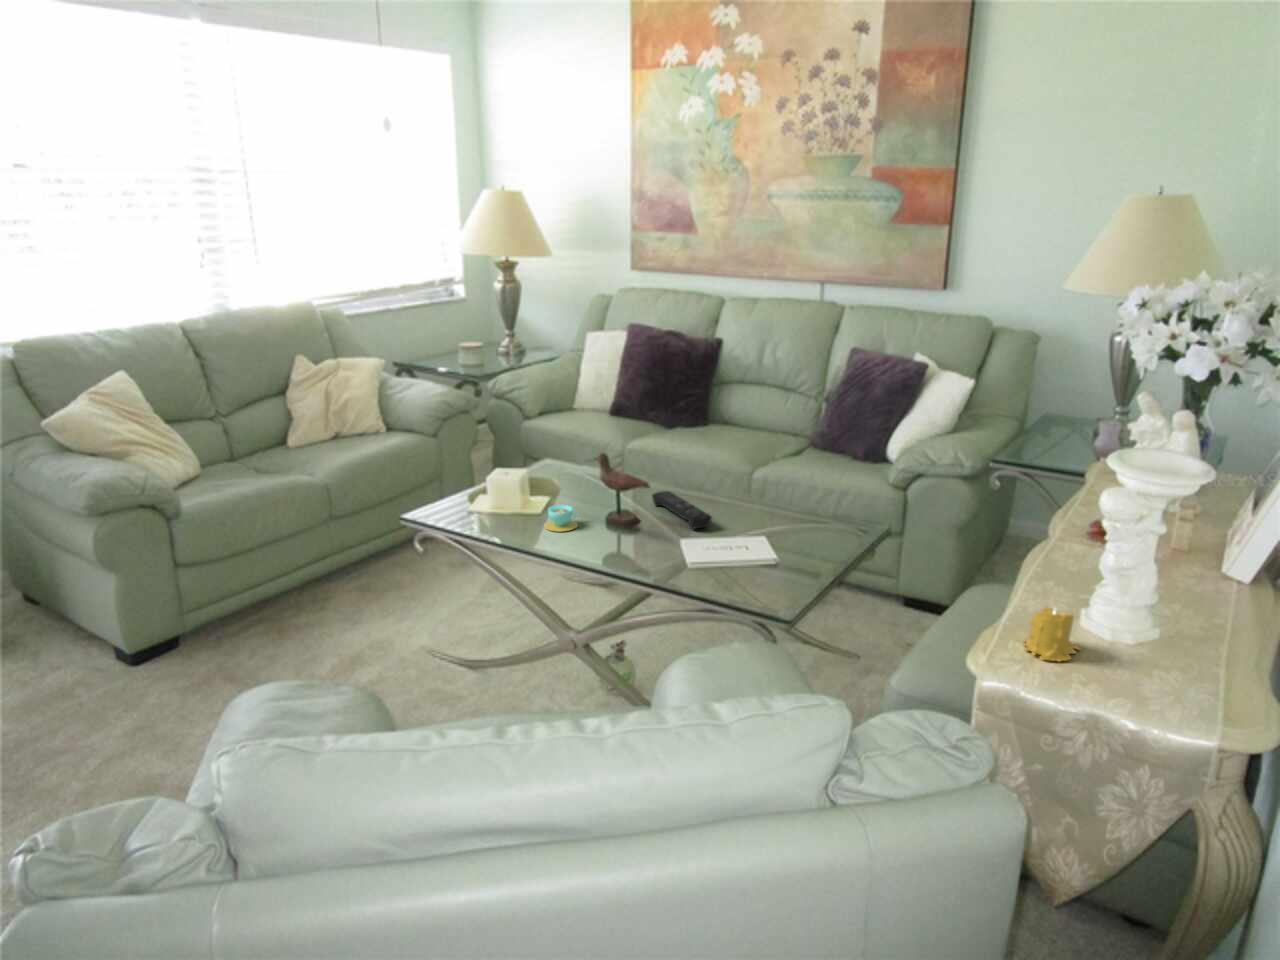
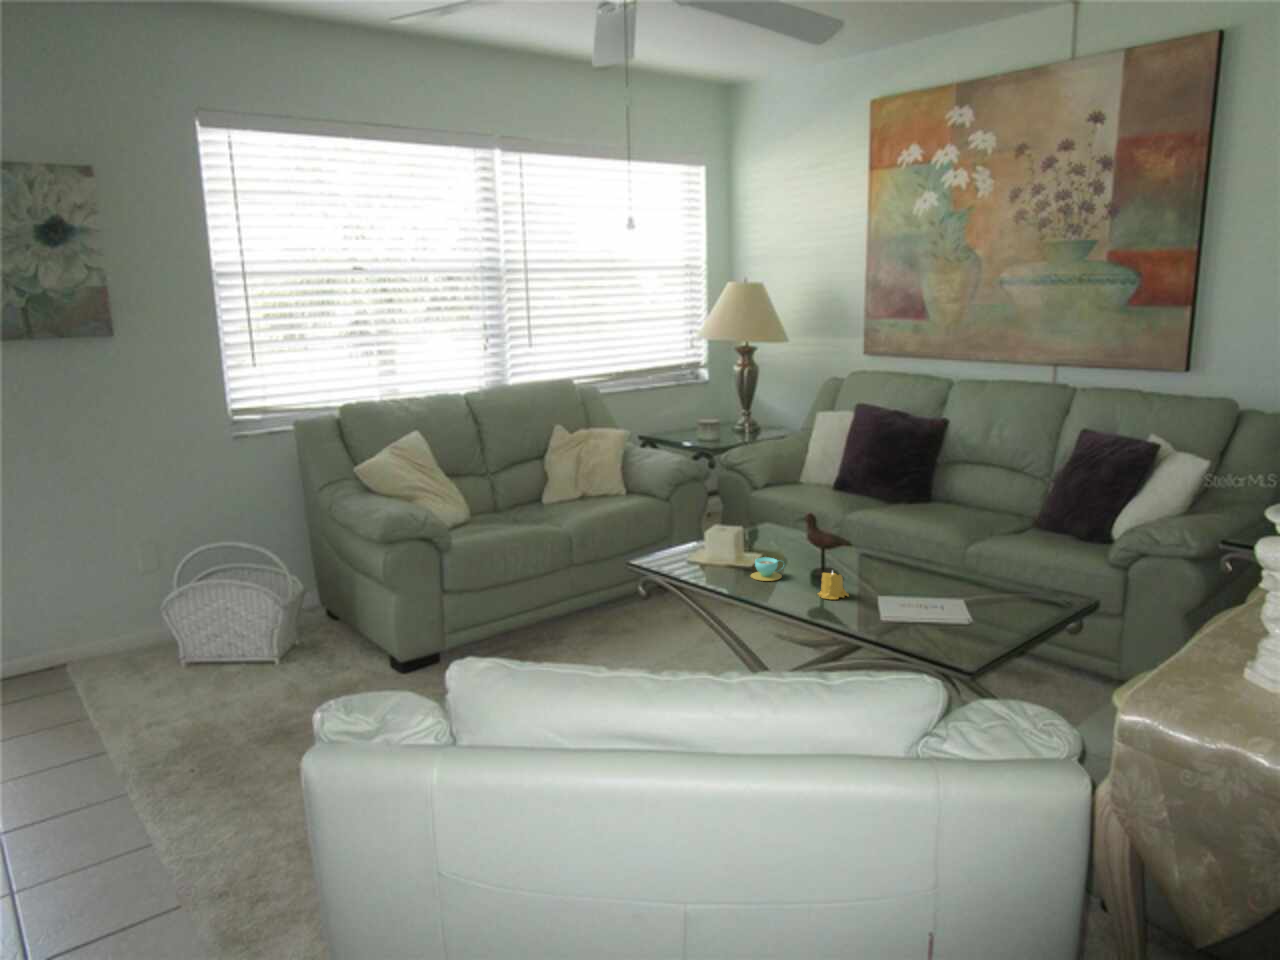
remote control: present [652,491,712,529] -> none [856,554,910,588]
candle: present [1024,608,1080,661] -> present [818,572,849,599]

